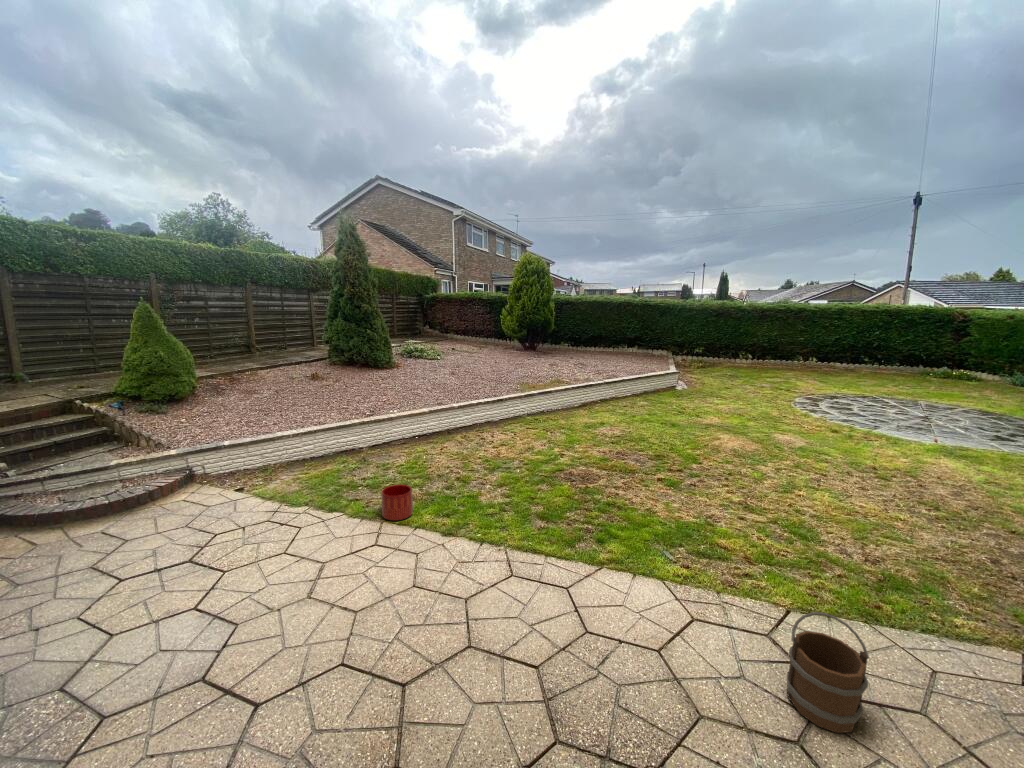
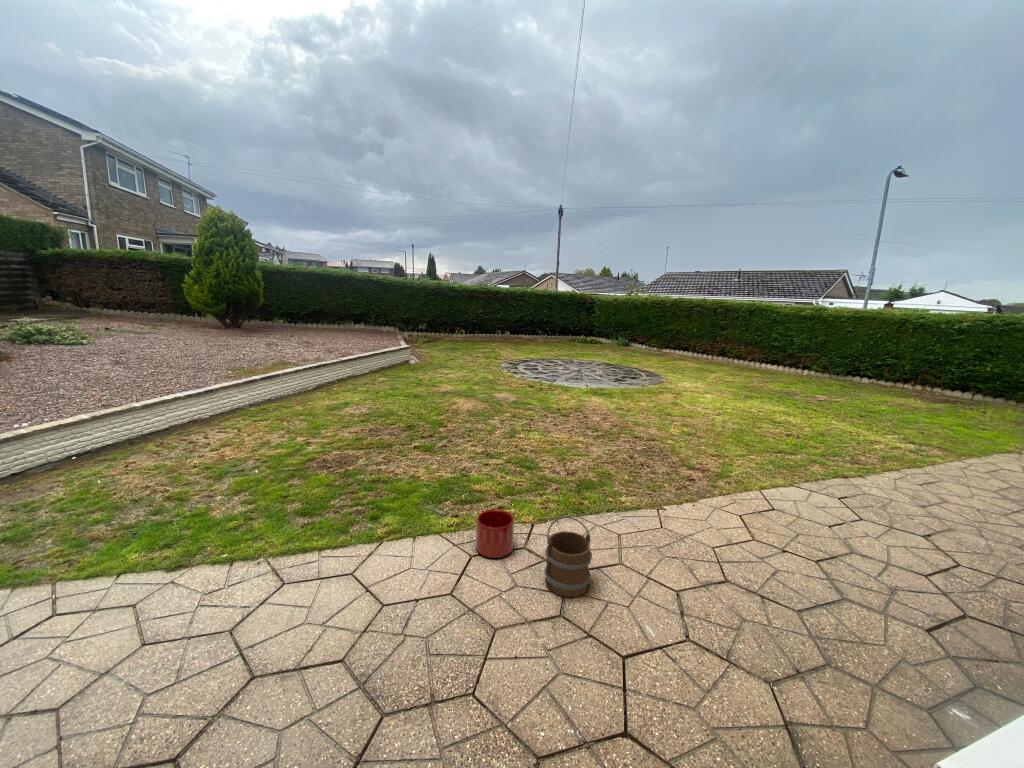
planter: present [381,484,413,521] -> present [476,509,514,558]

